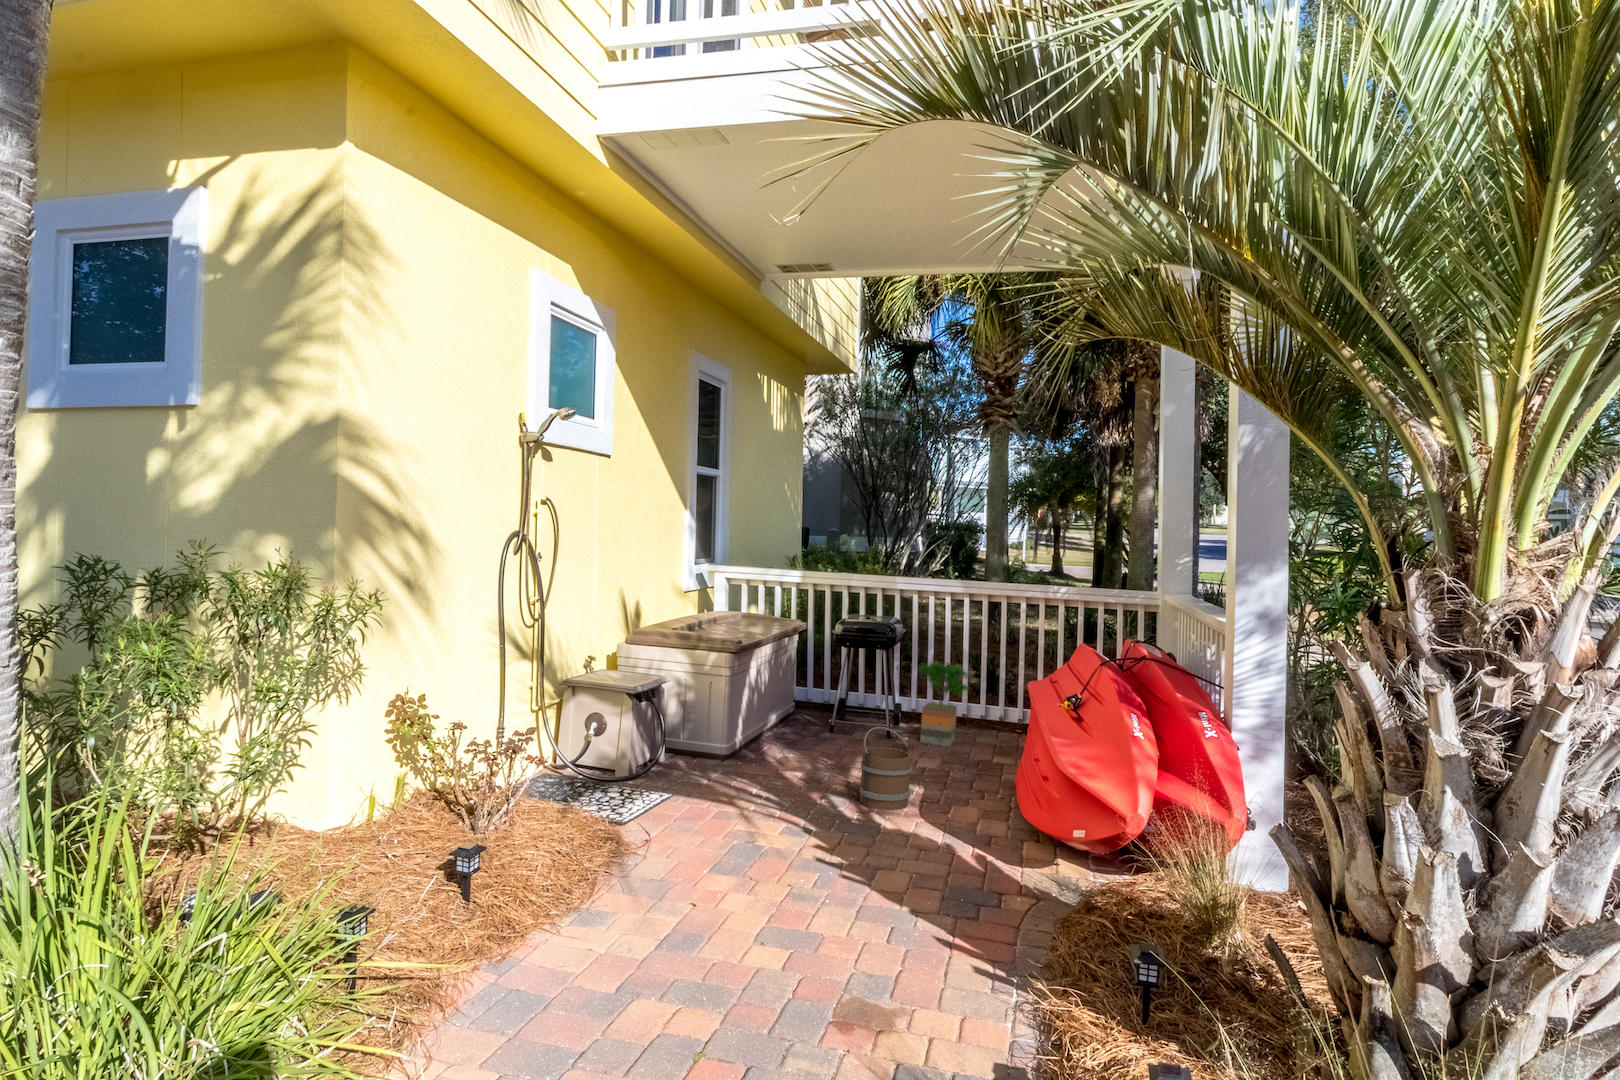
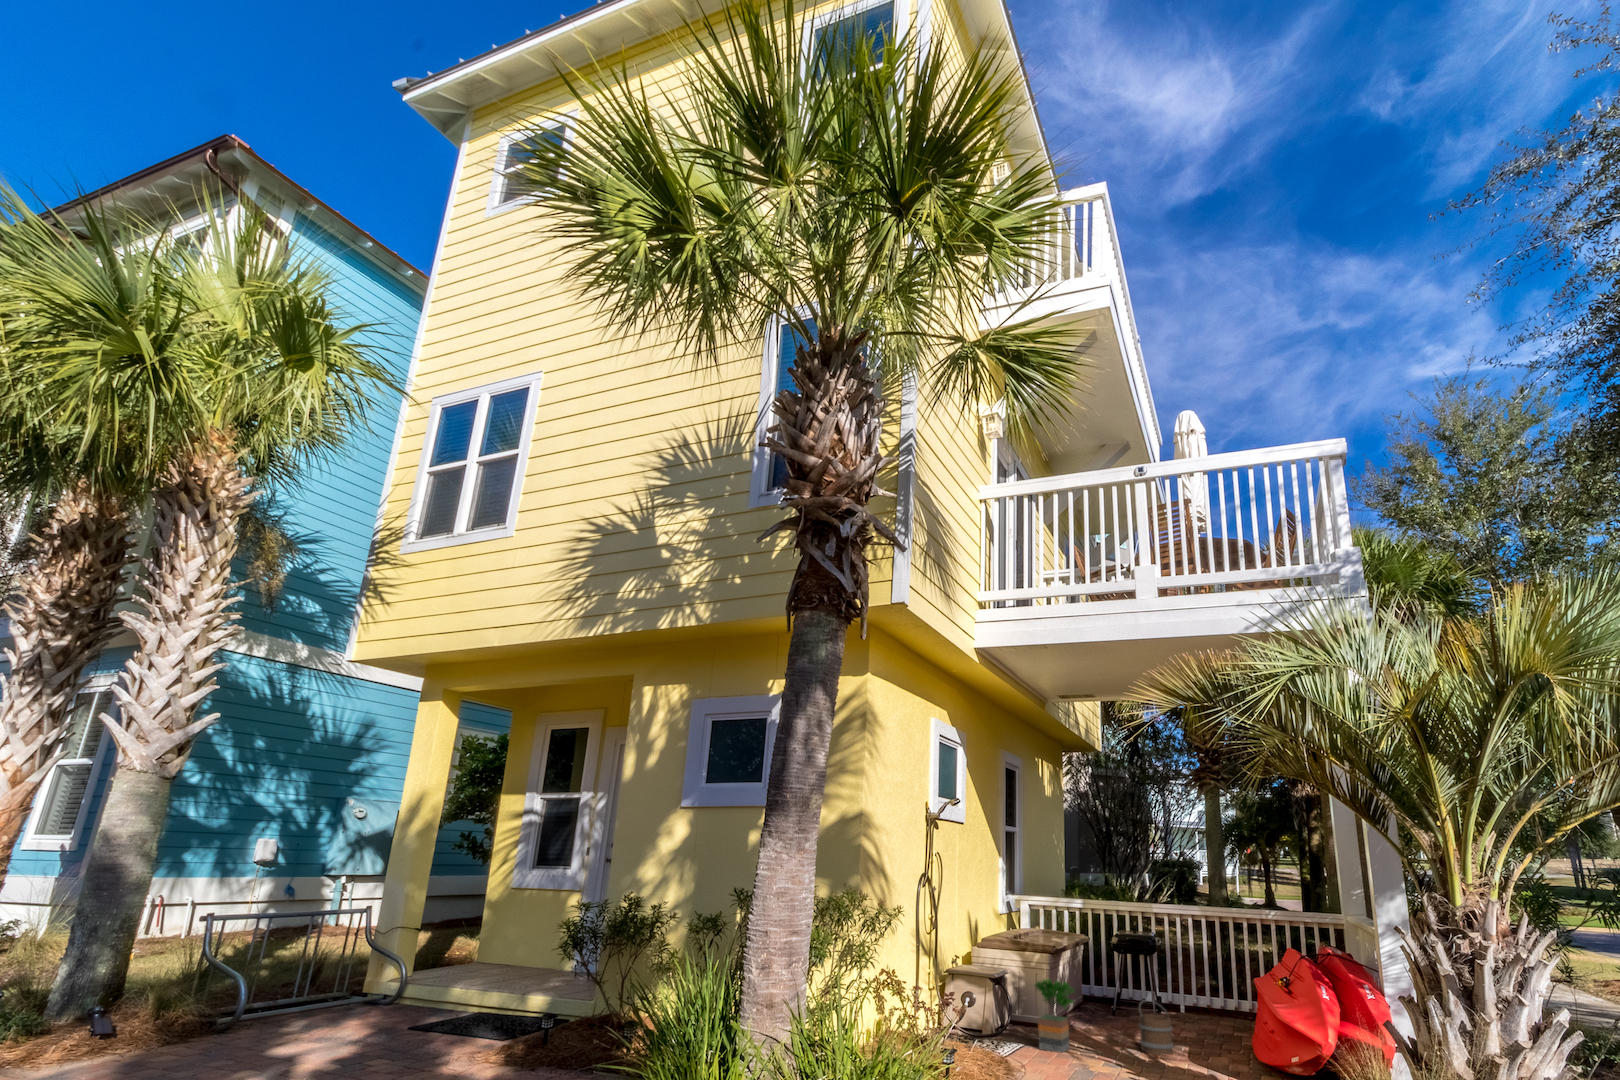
potted tree: present [920,662,969,746] -> present [1035,979,1075,1053]

